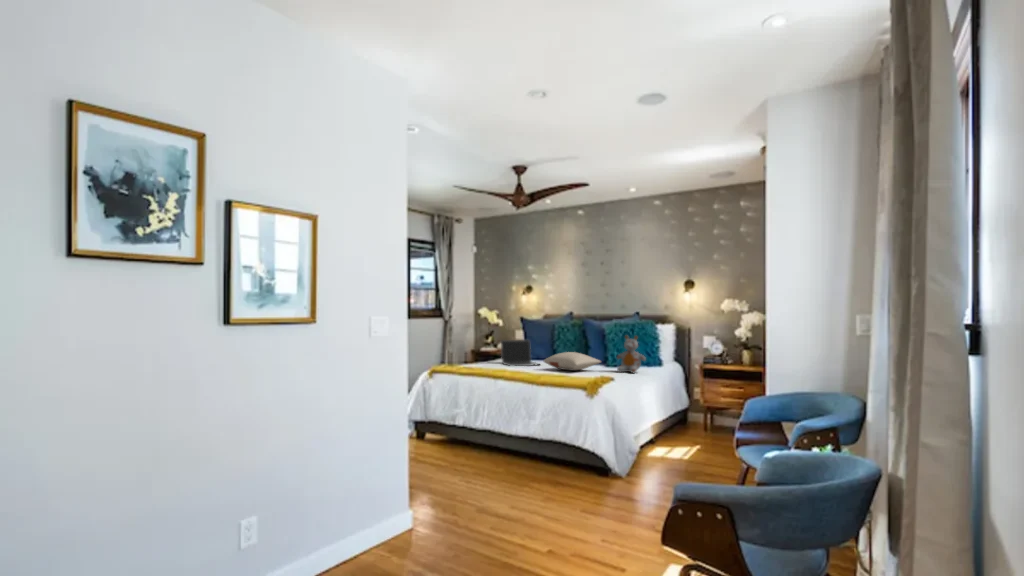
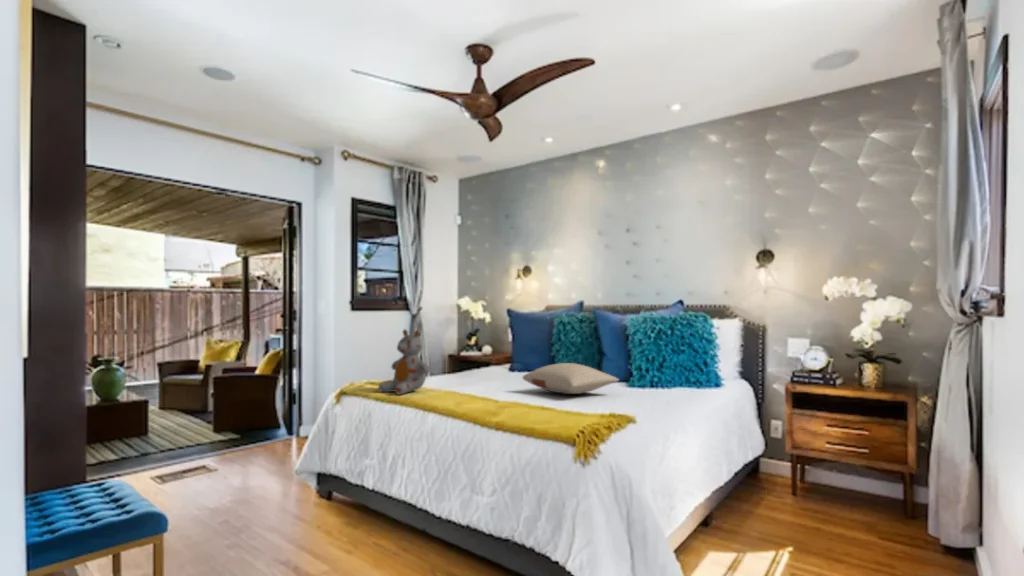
stuffed bear: present [617,336,646,373] -> present [378,330,430,394]
laptop: present [501,340,538,366] -> none [466,342,526,384]

